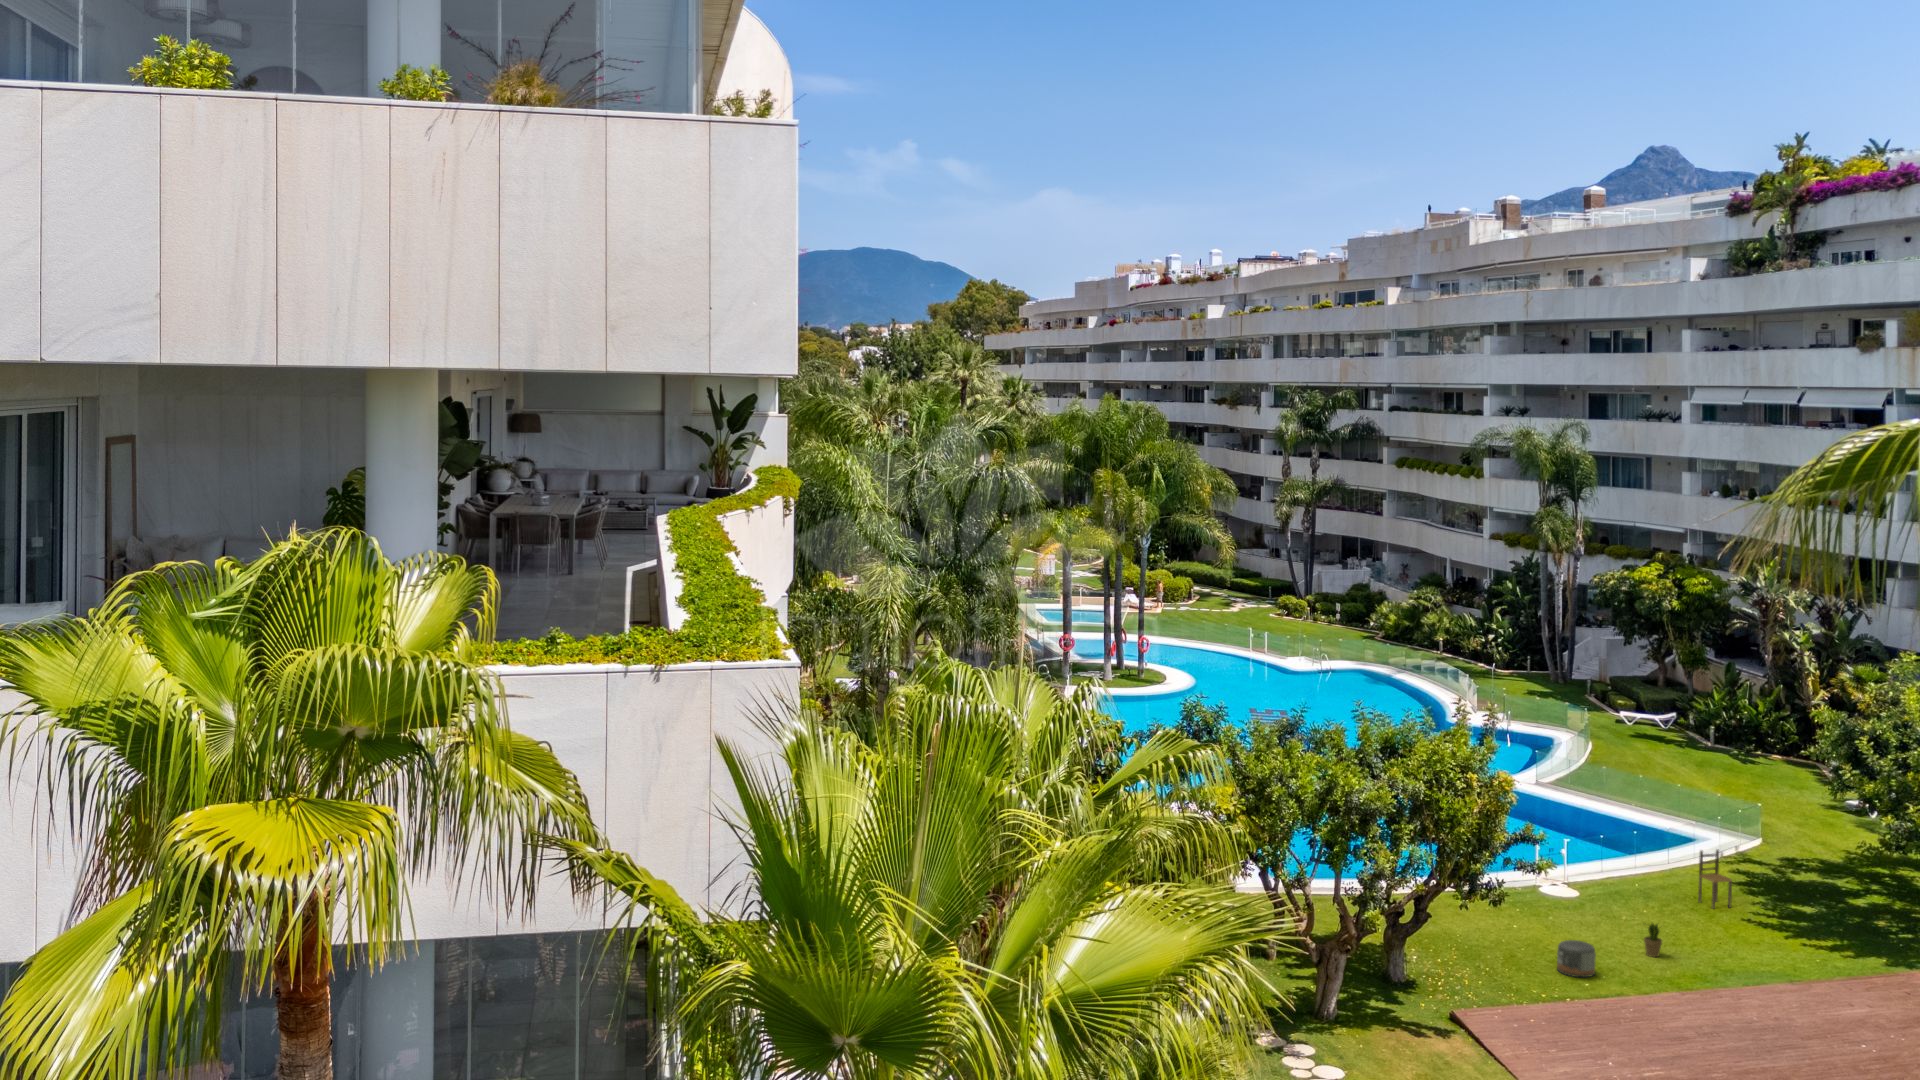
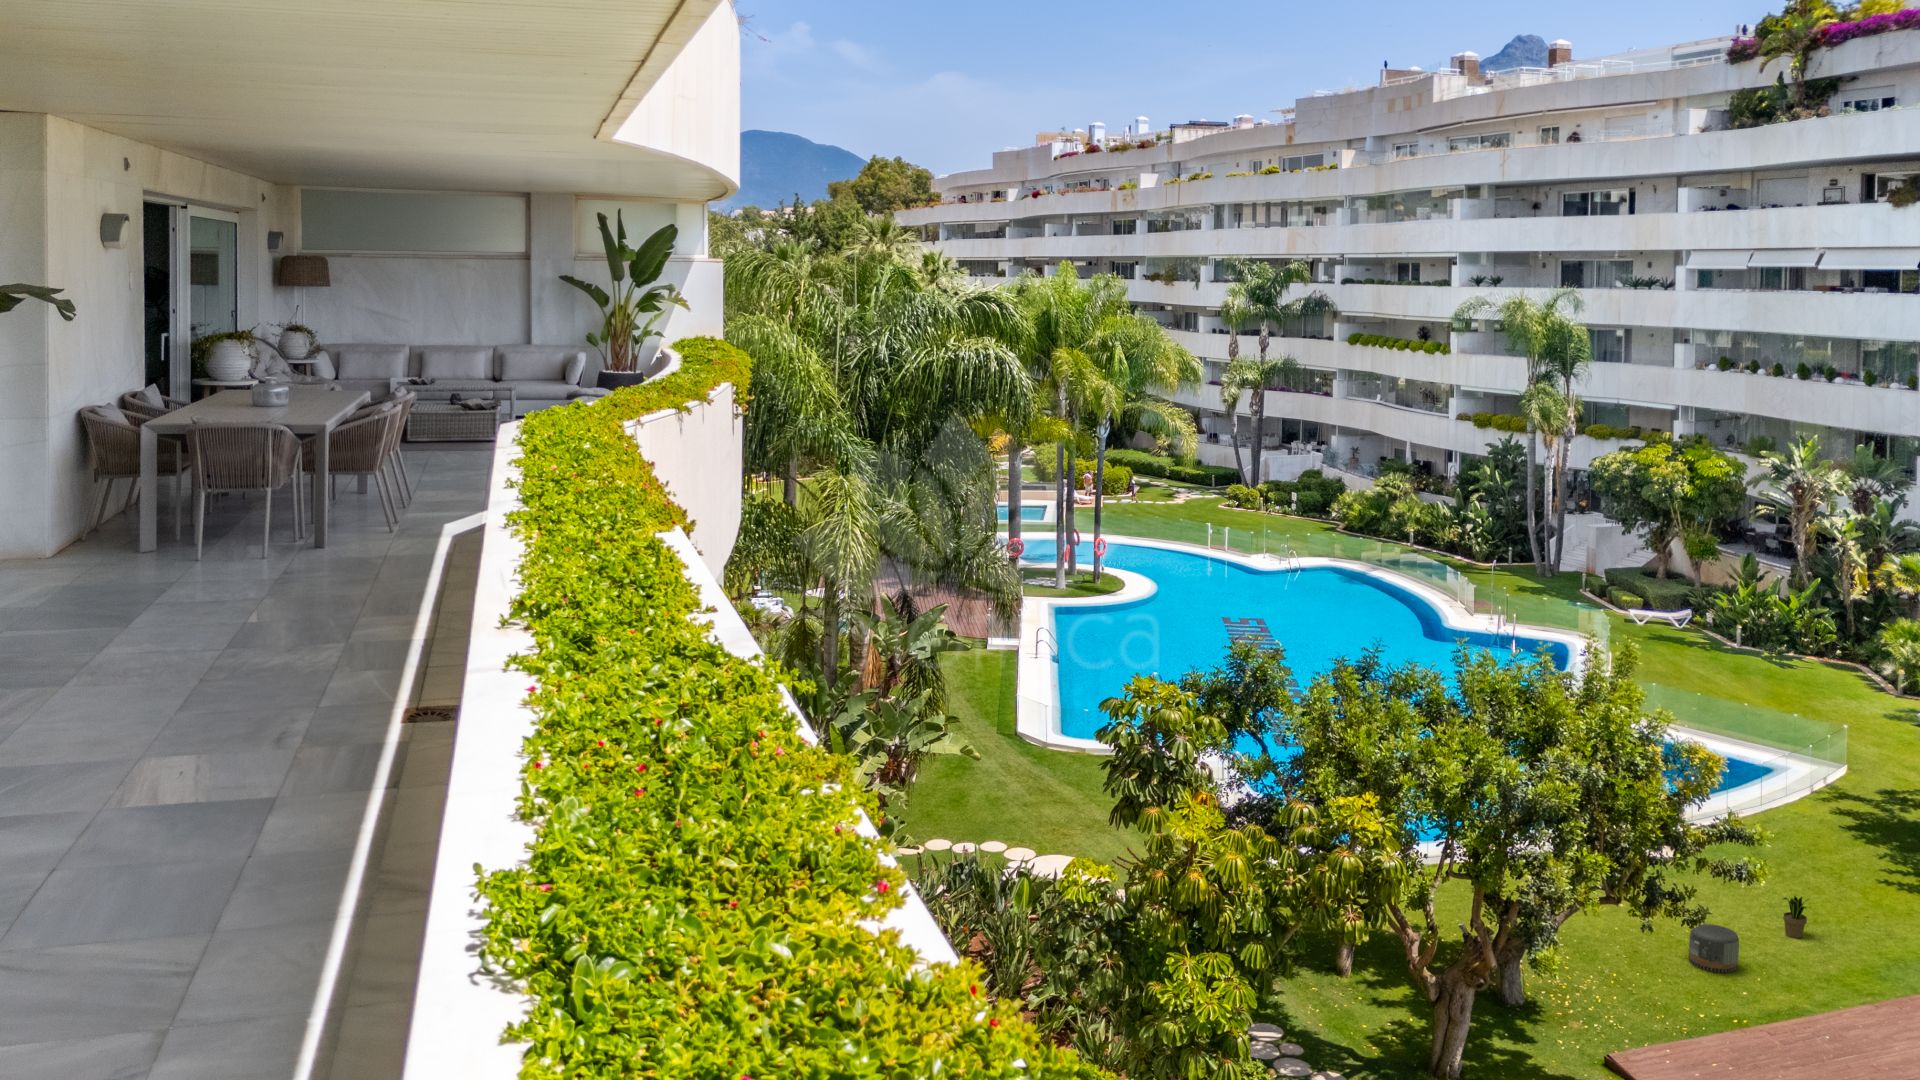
chair: present [1698,850,1732,909] -> none [1814,793,1858,865]

